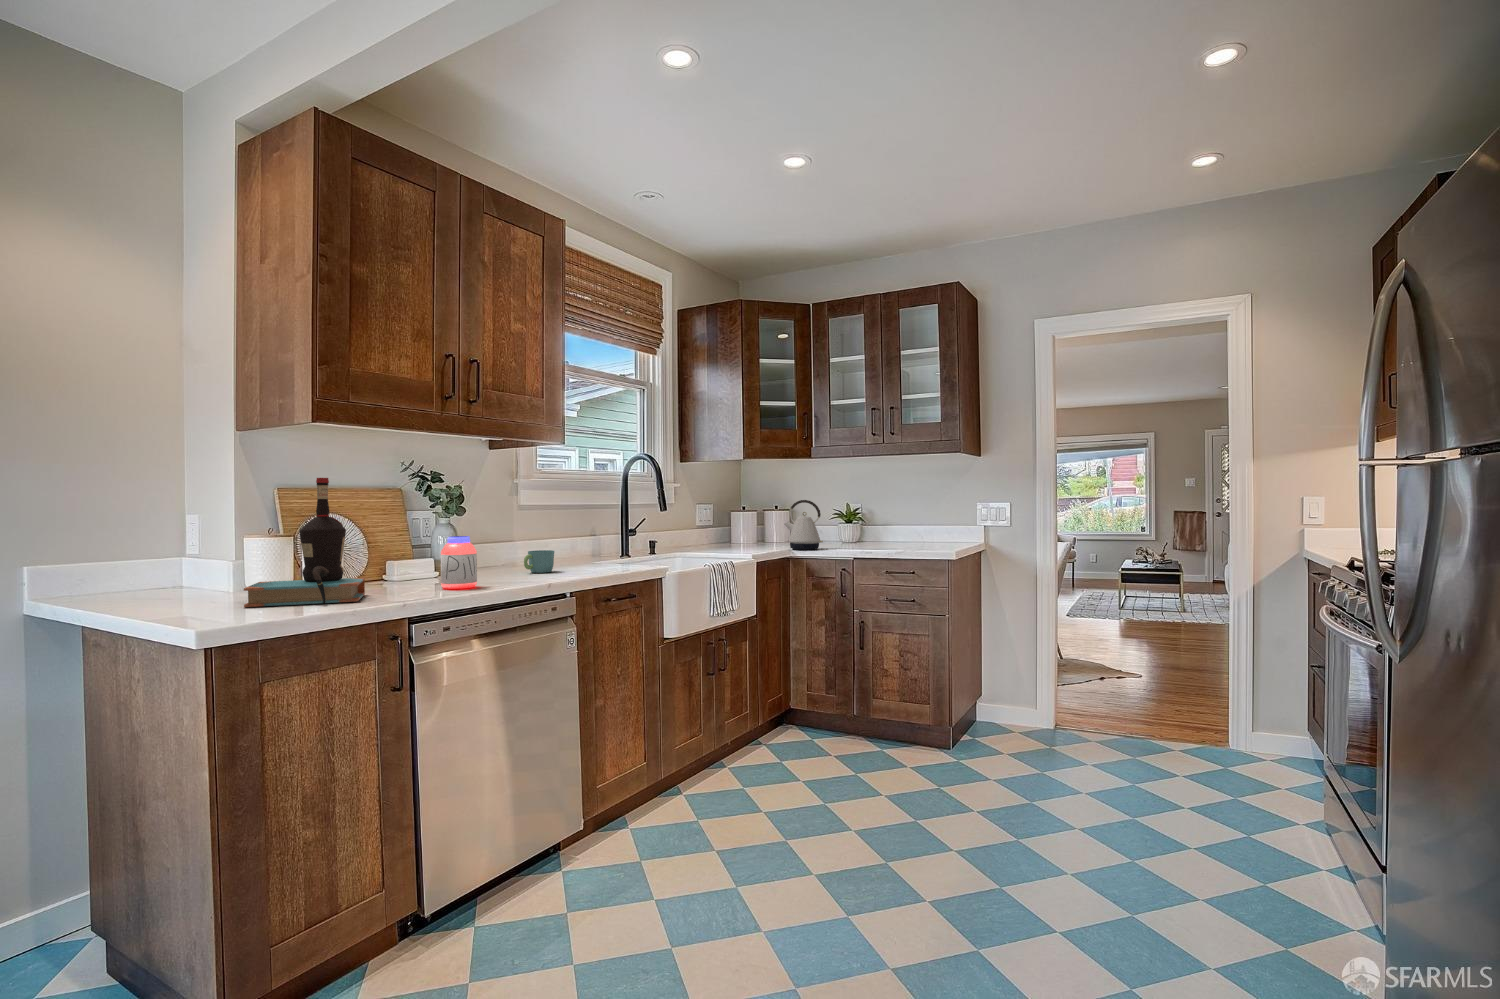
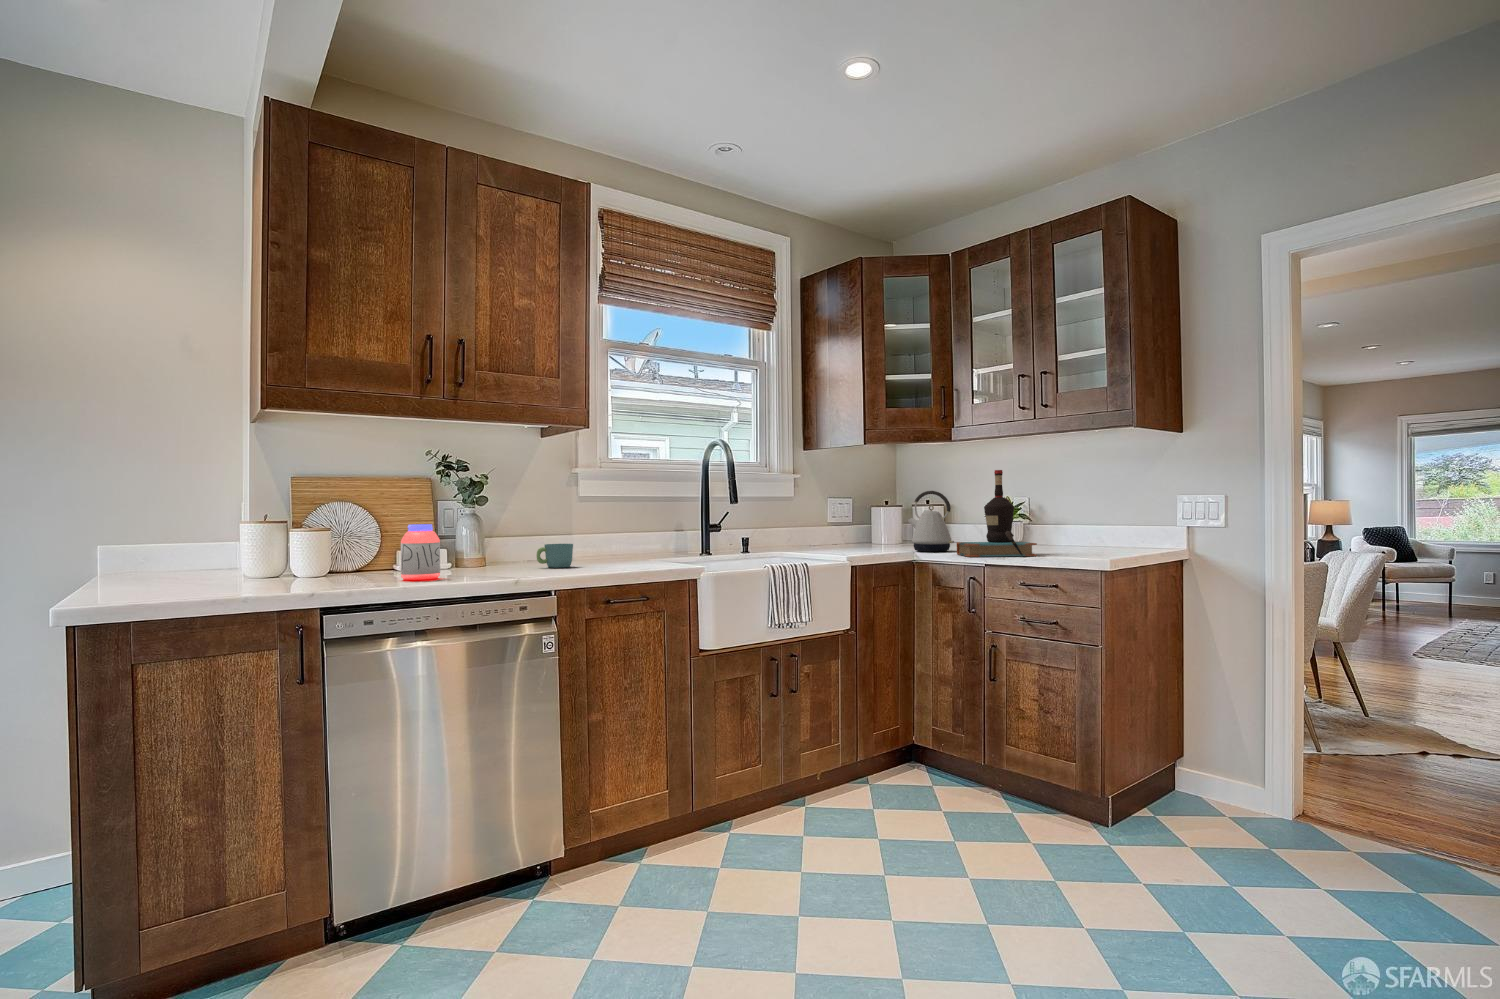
bottle: present [244,478,365,607] -> present [957,470,1037,557]

